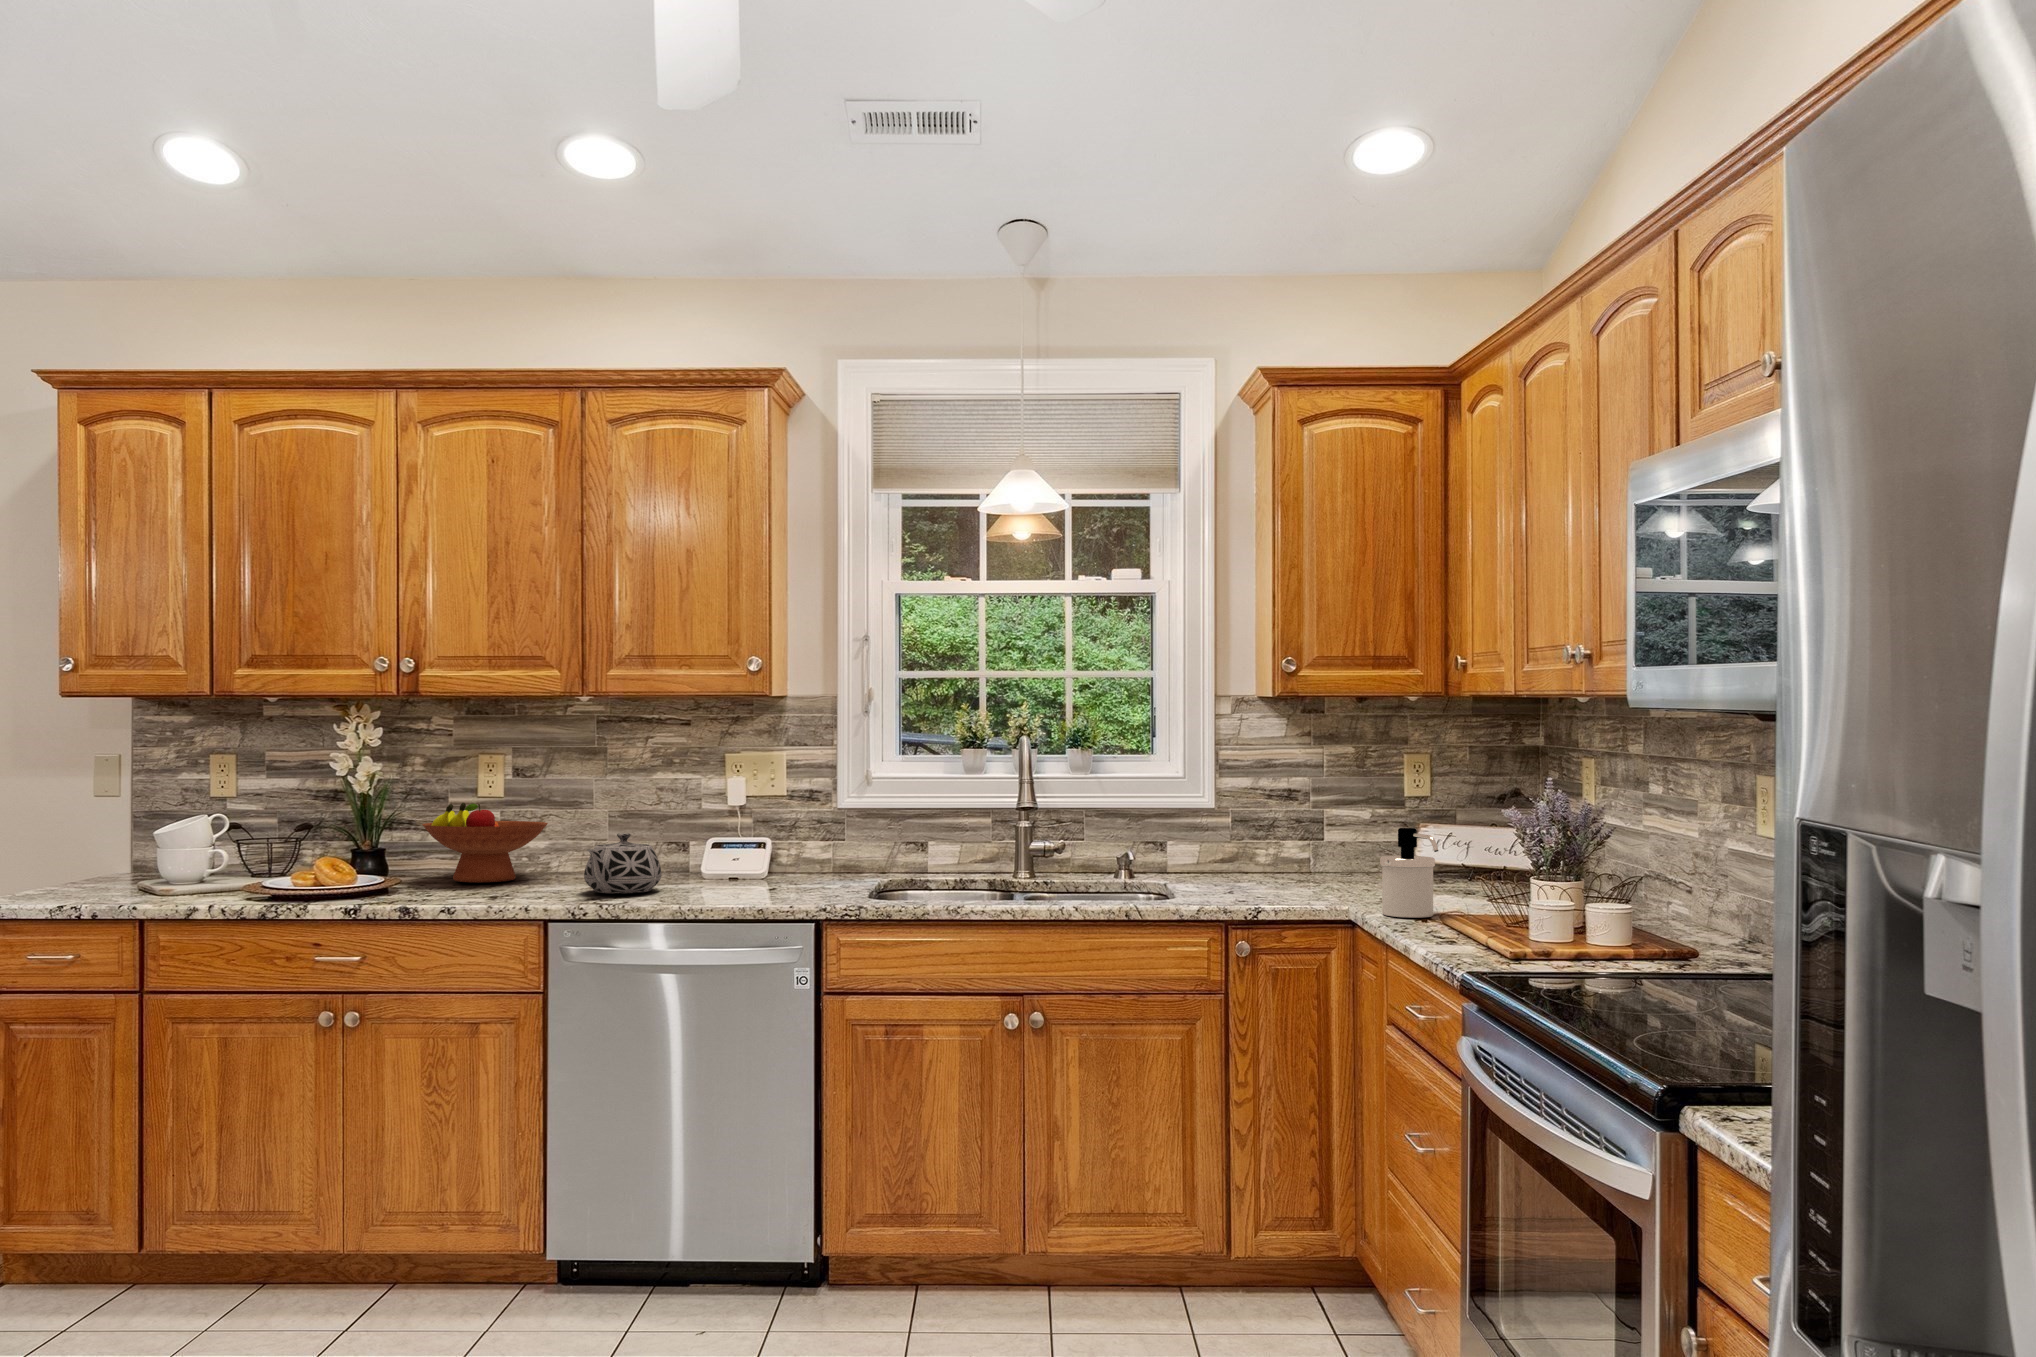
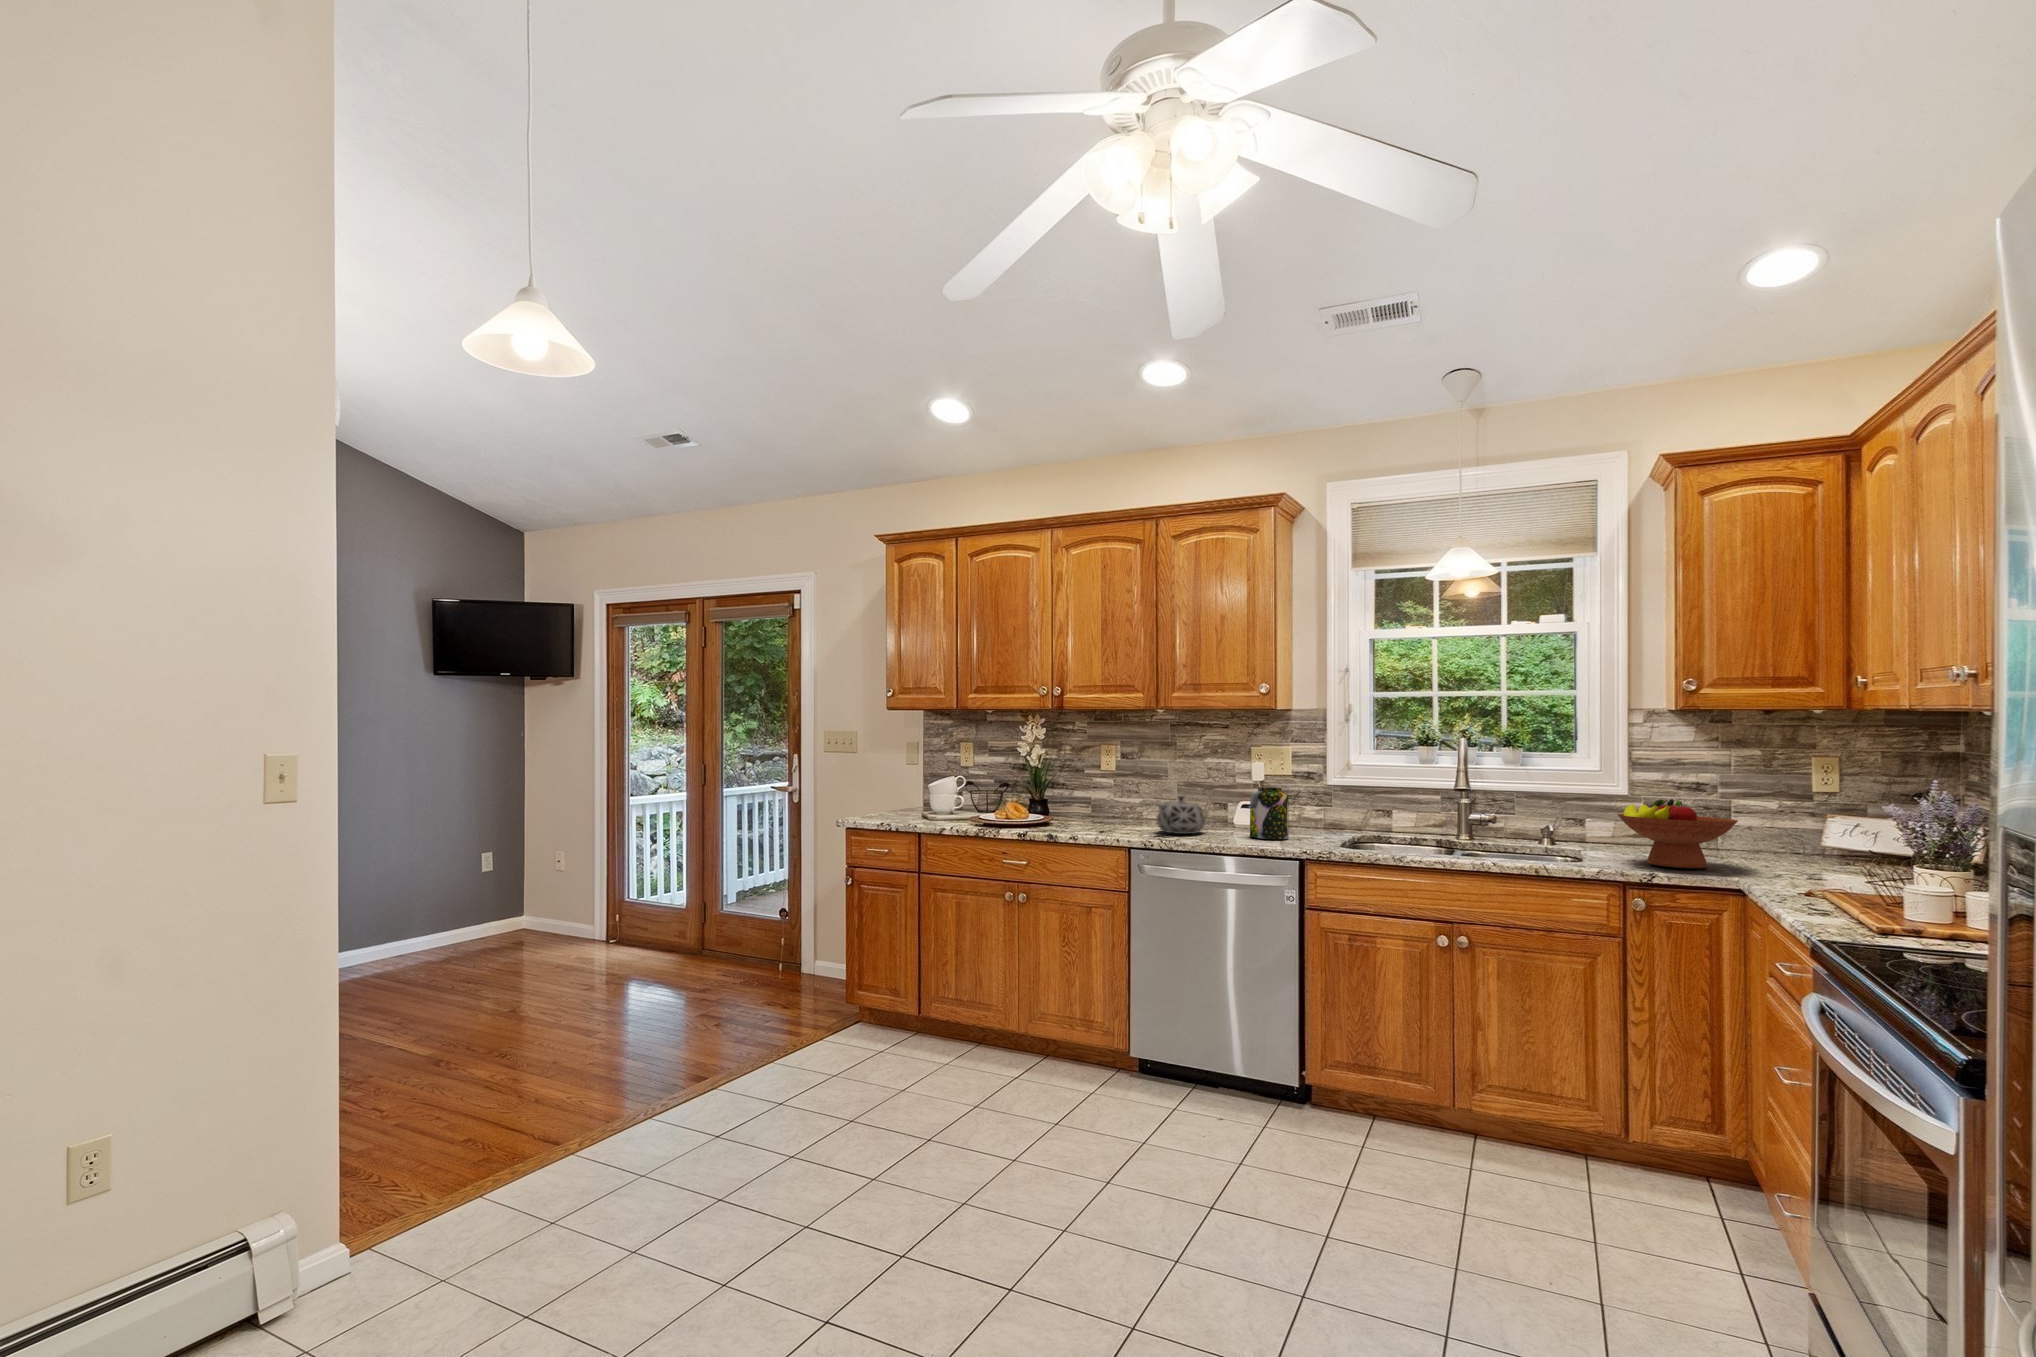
fruit bowl: present [422,803,548,883] -> present [1617,799,1738,868]
jar: none [733,815,790,893] -> present [1250,787,1289,839]
soap dispenser: present [1380,828,1438,918] -> none [1767,816,1823,892]

